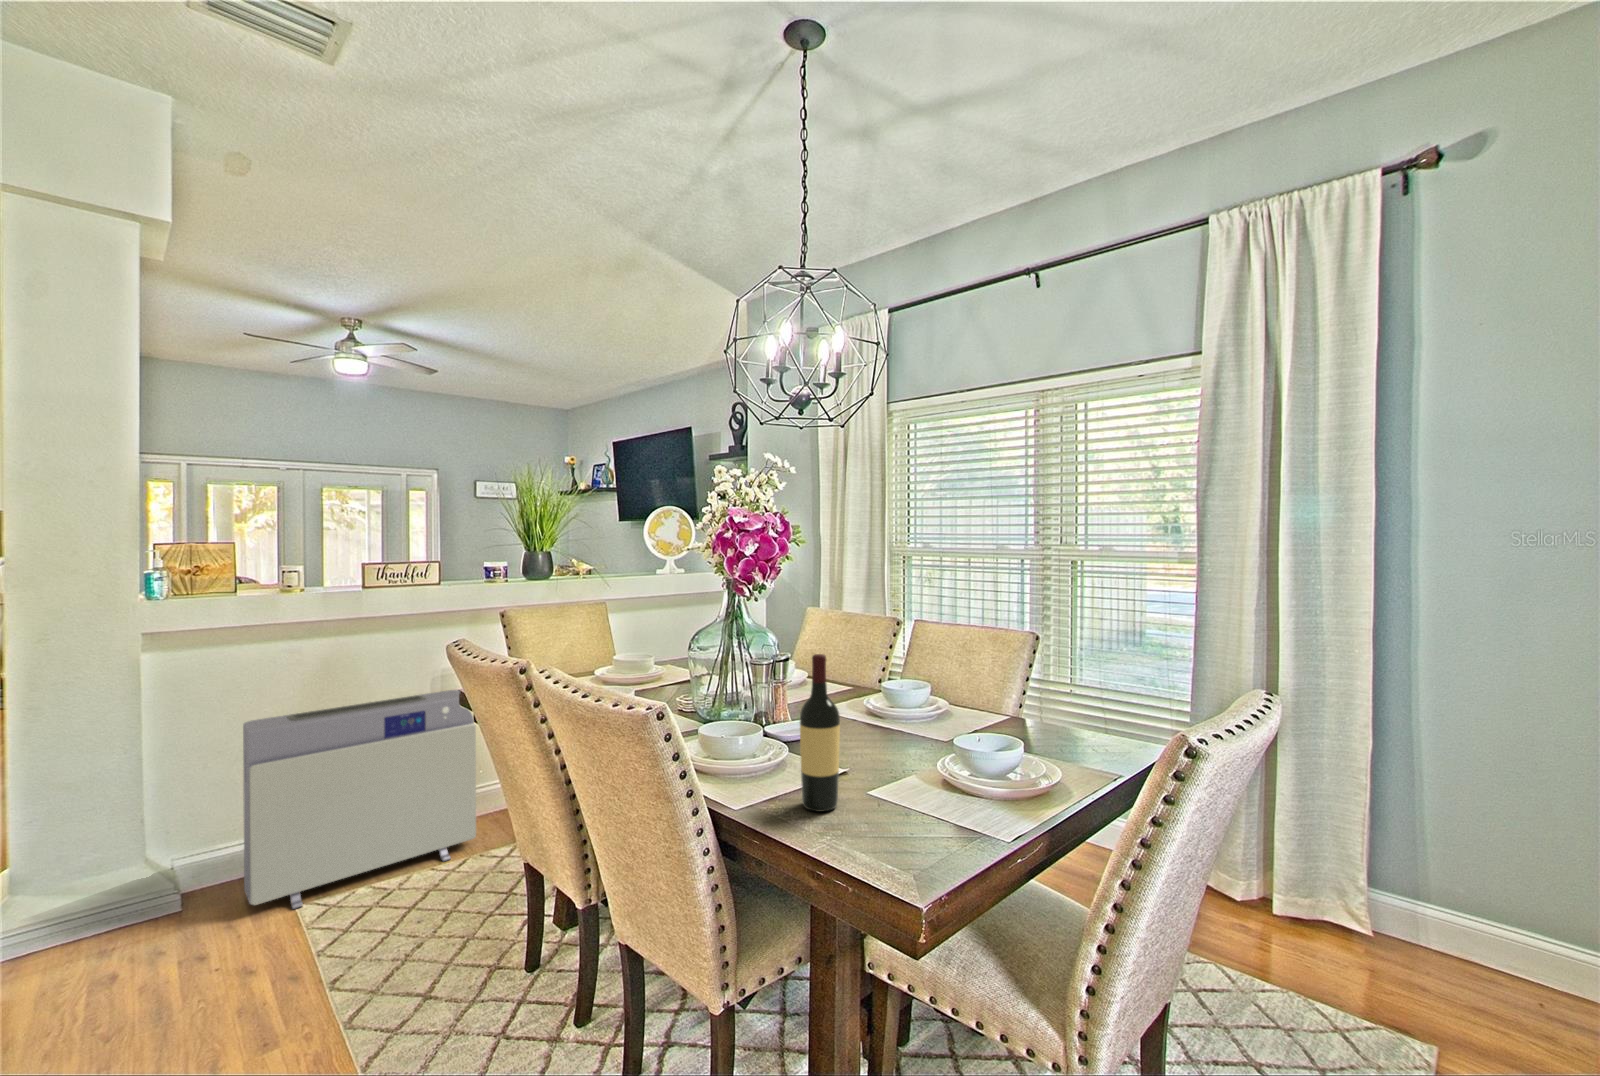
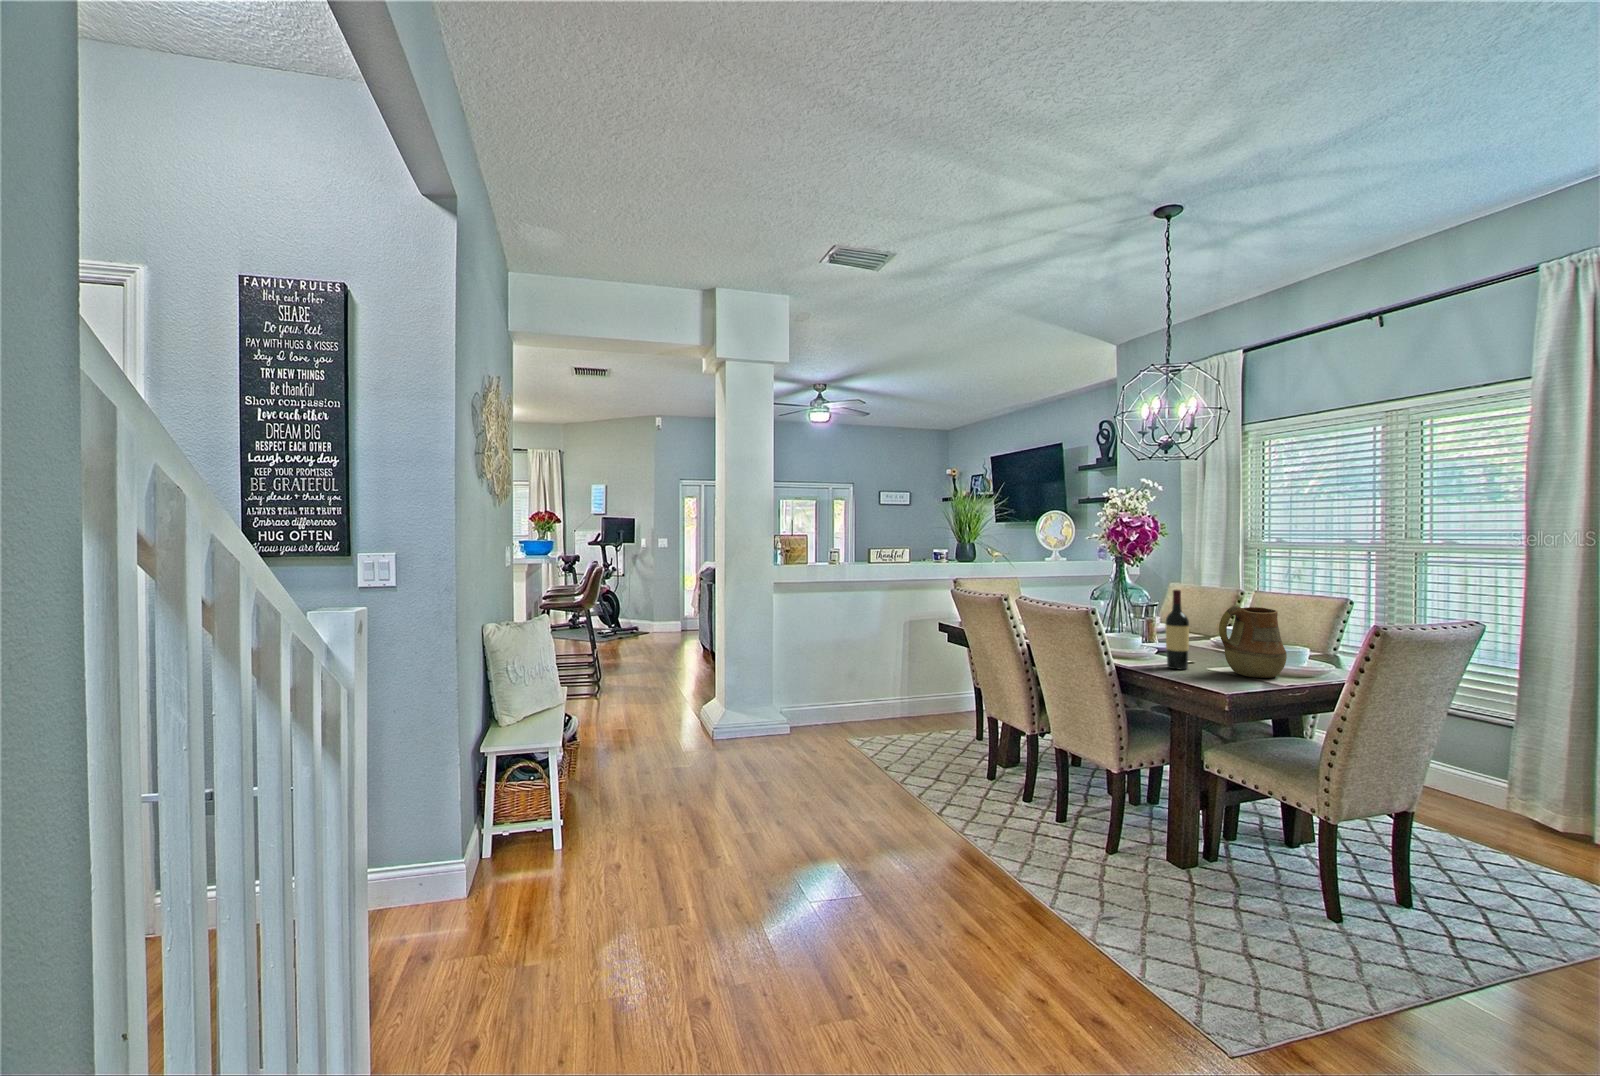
pitcher: none [892,683,999,823] -> present [1219,606,1287,678]
air purifier: present [243,690,476,909] -> none [830,627,941,732]

